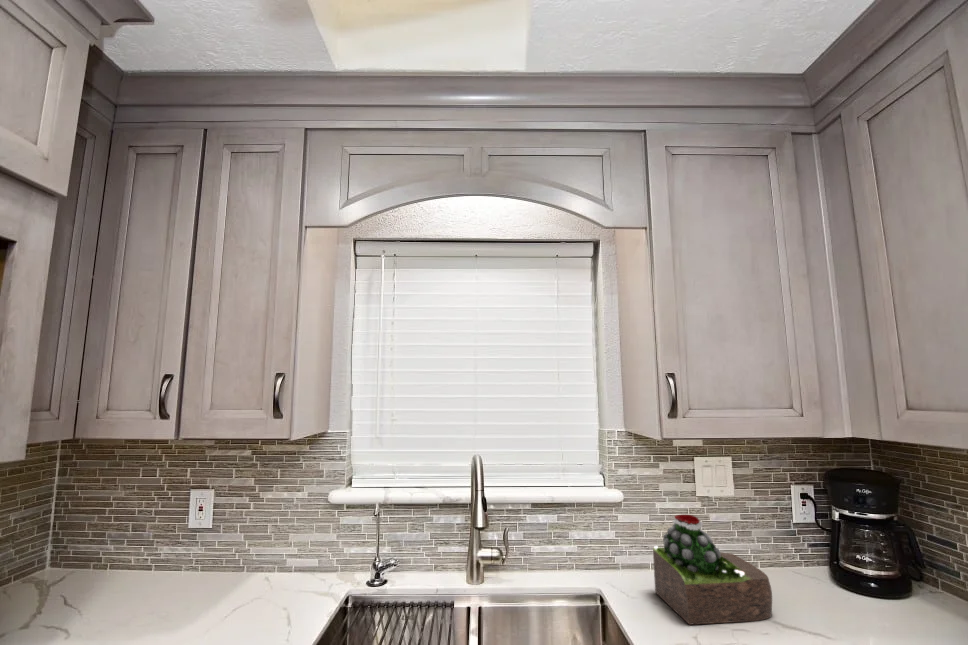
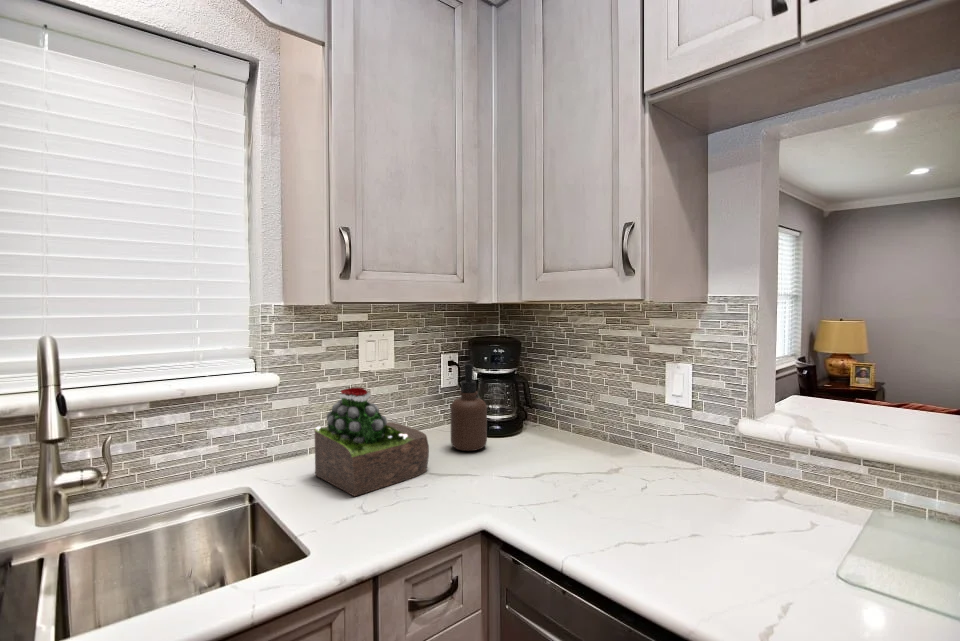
soap dispenser: none [801,503,854,607] -> present [450,364,487,451]

